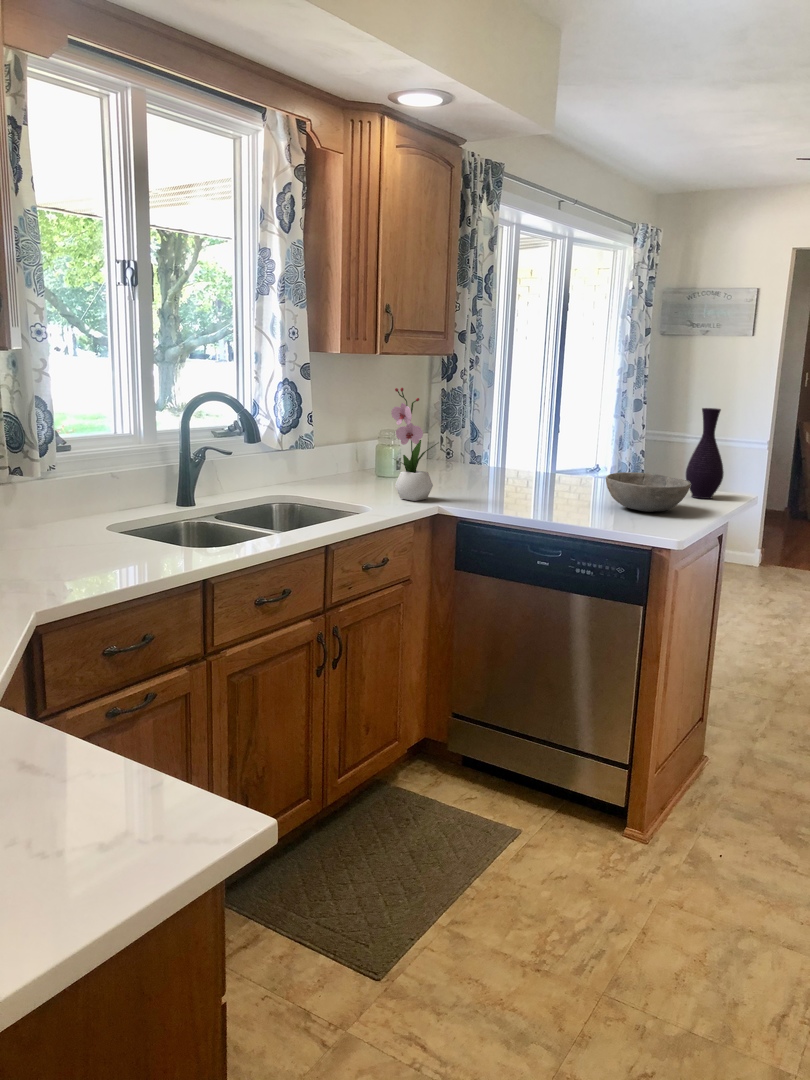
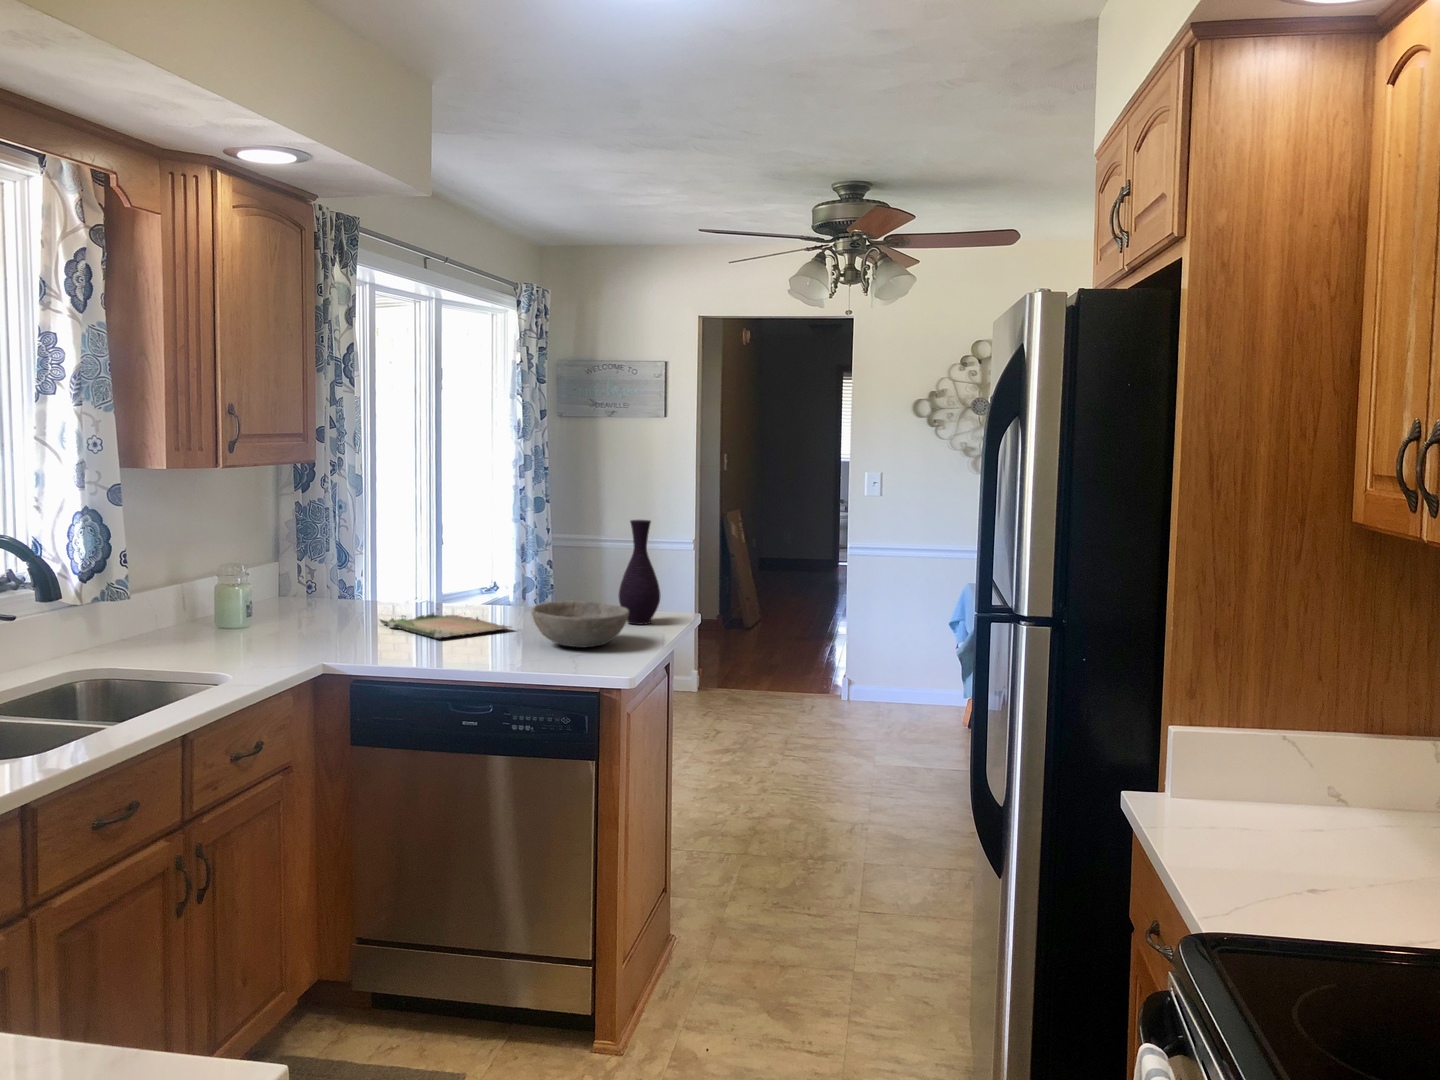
flower arrangement: present [391,388,438,501] -> none [250,514,318,660]
tray: none [490,471,592,496] -> present [380,613,511,638]

